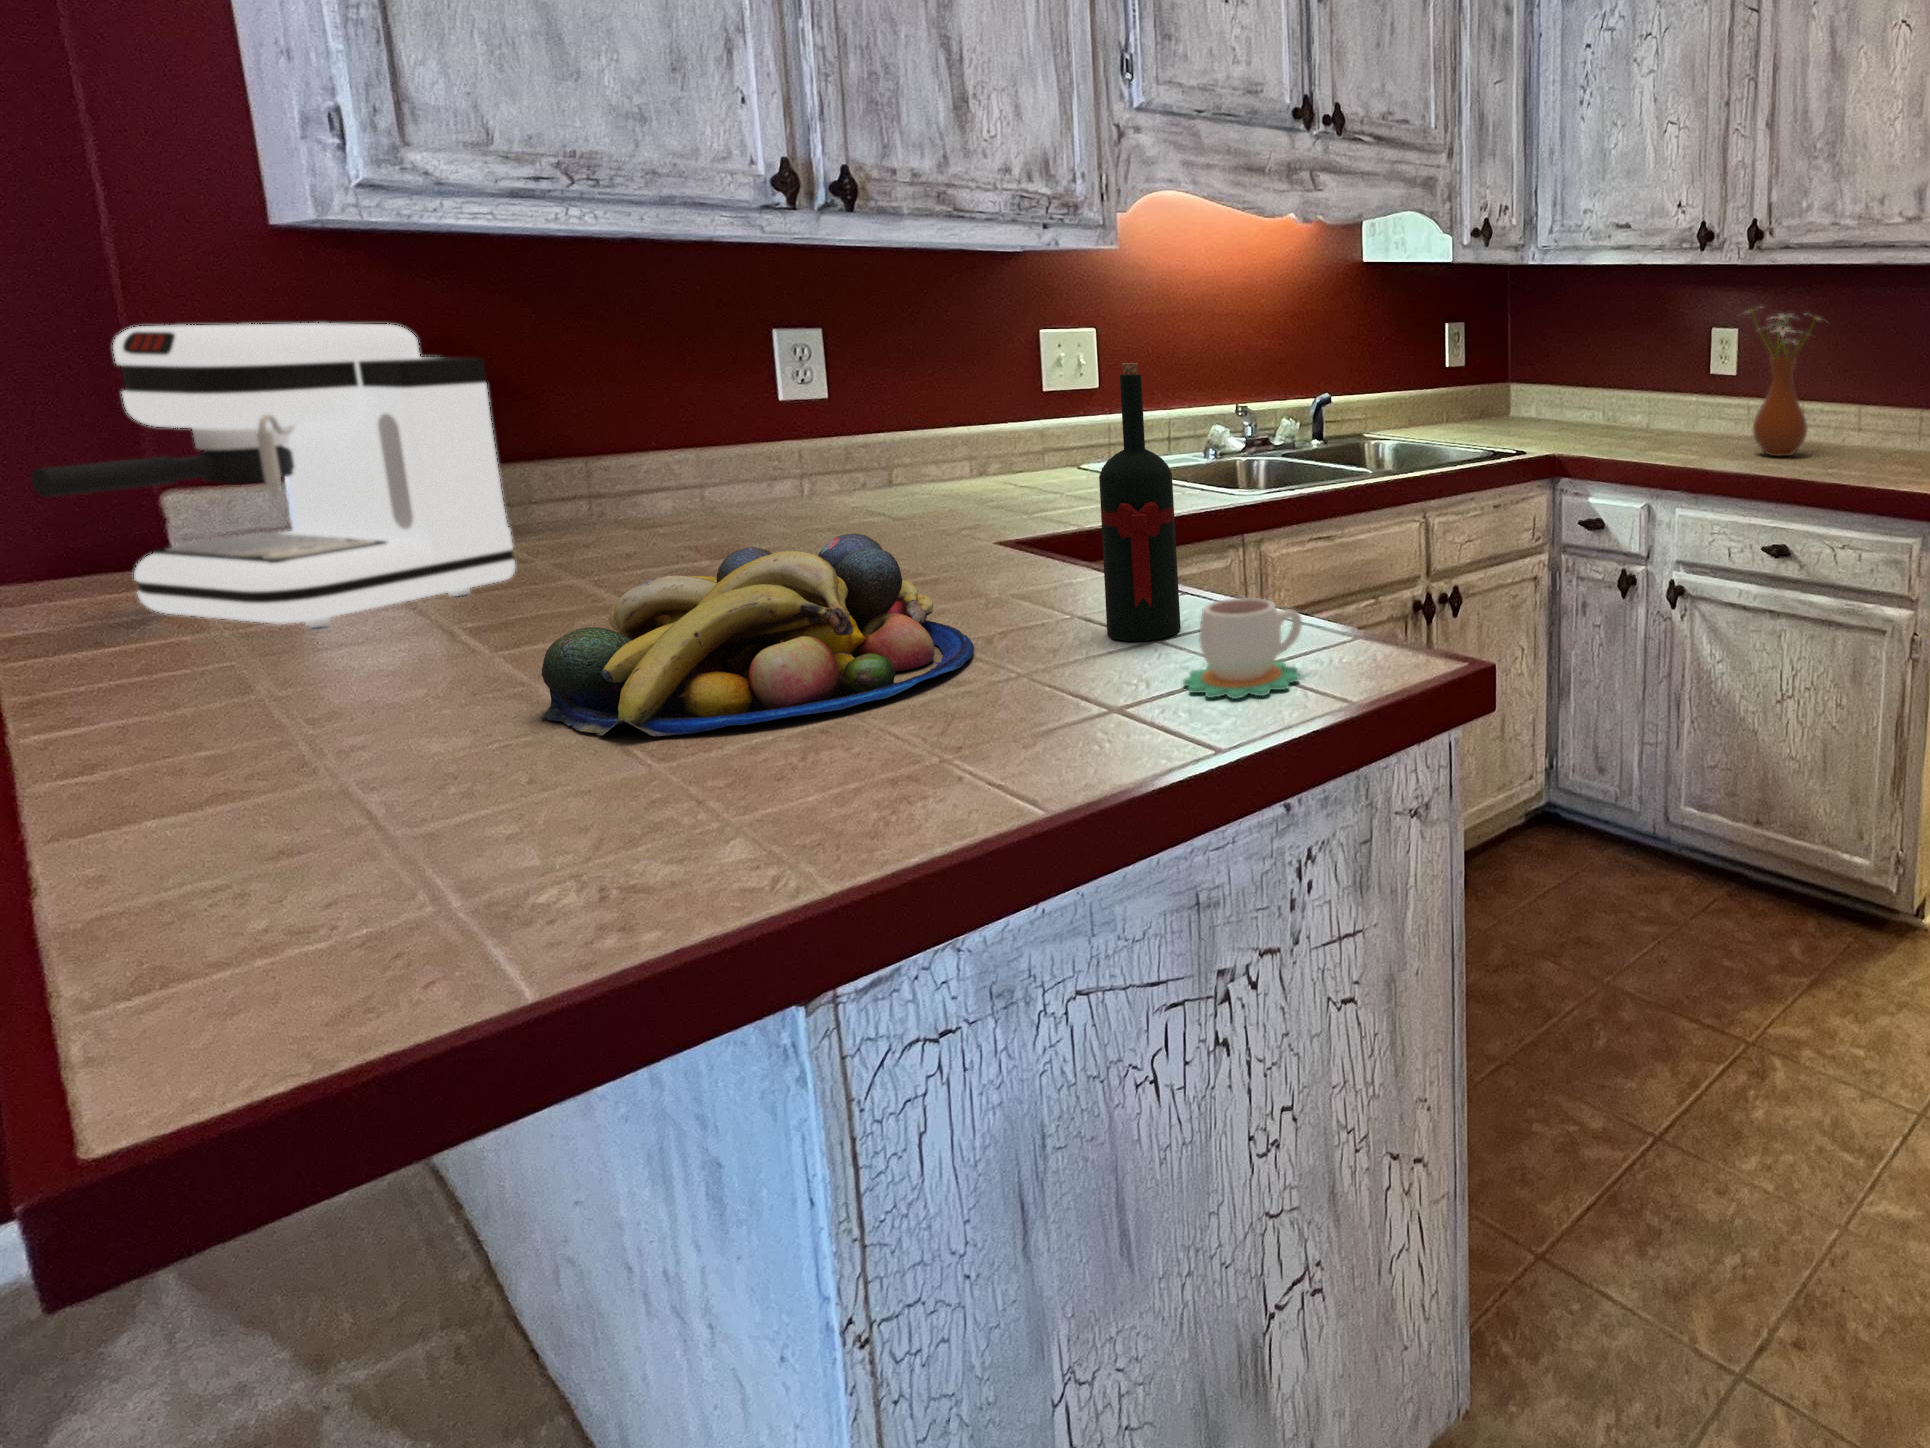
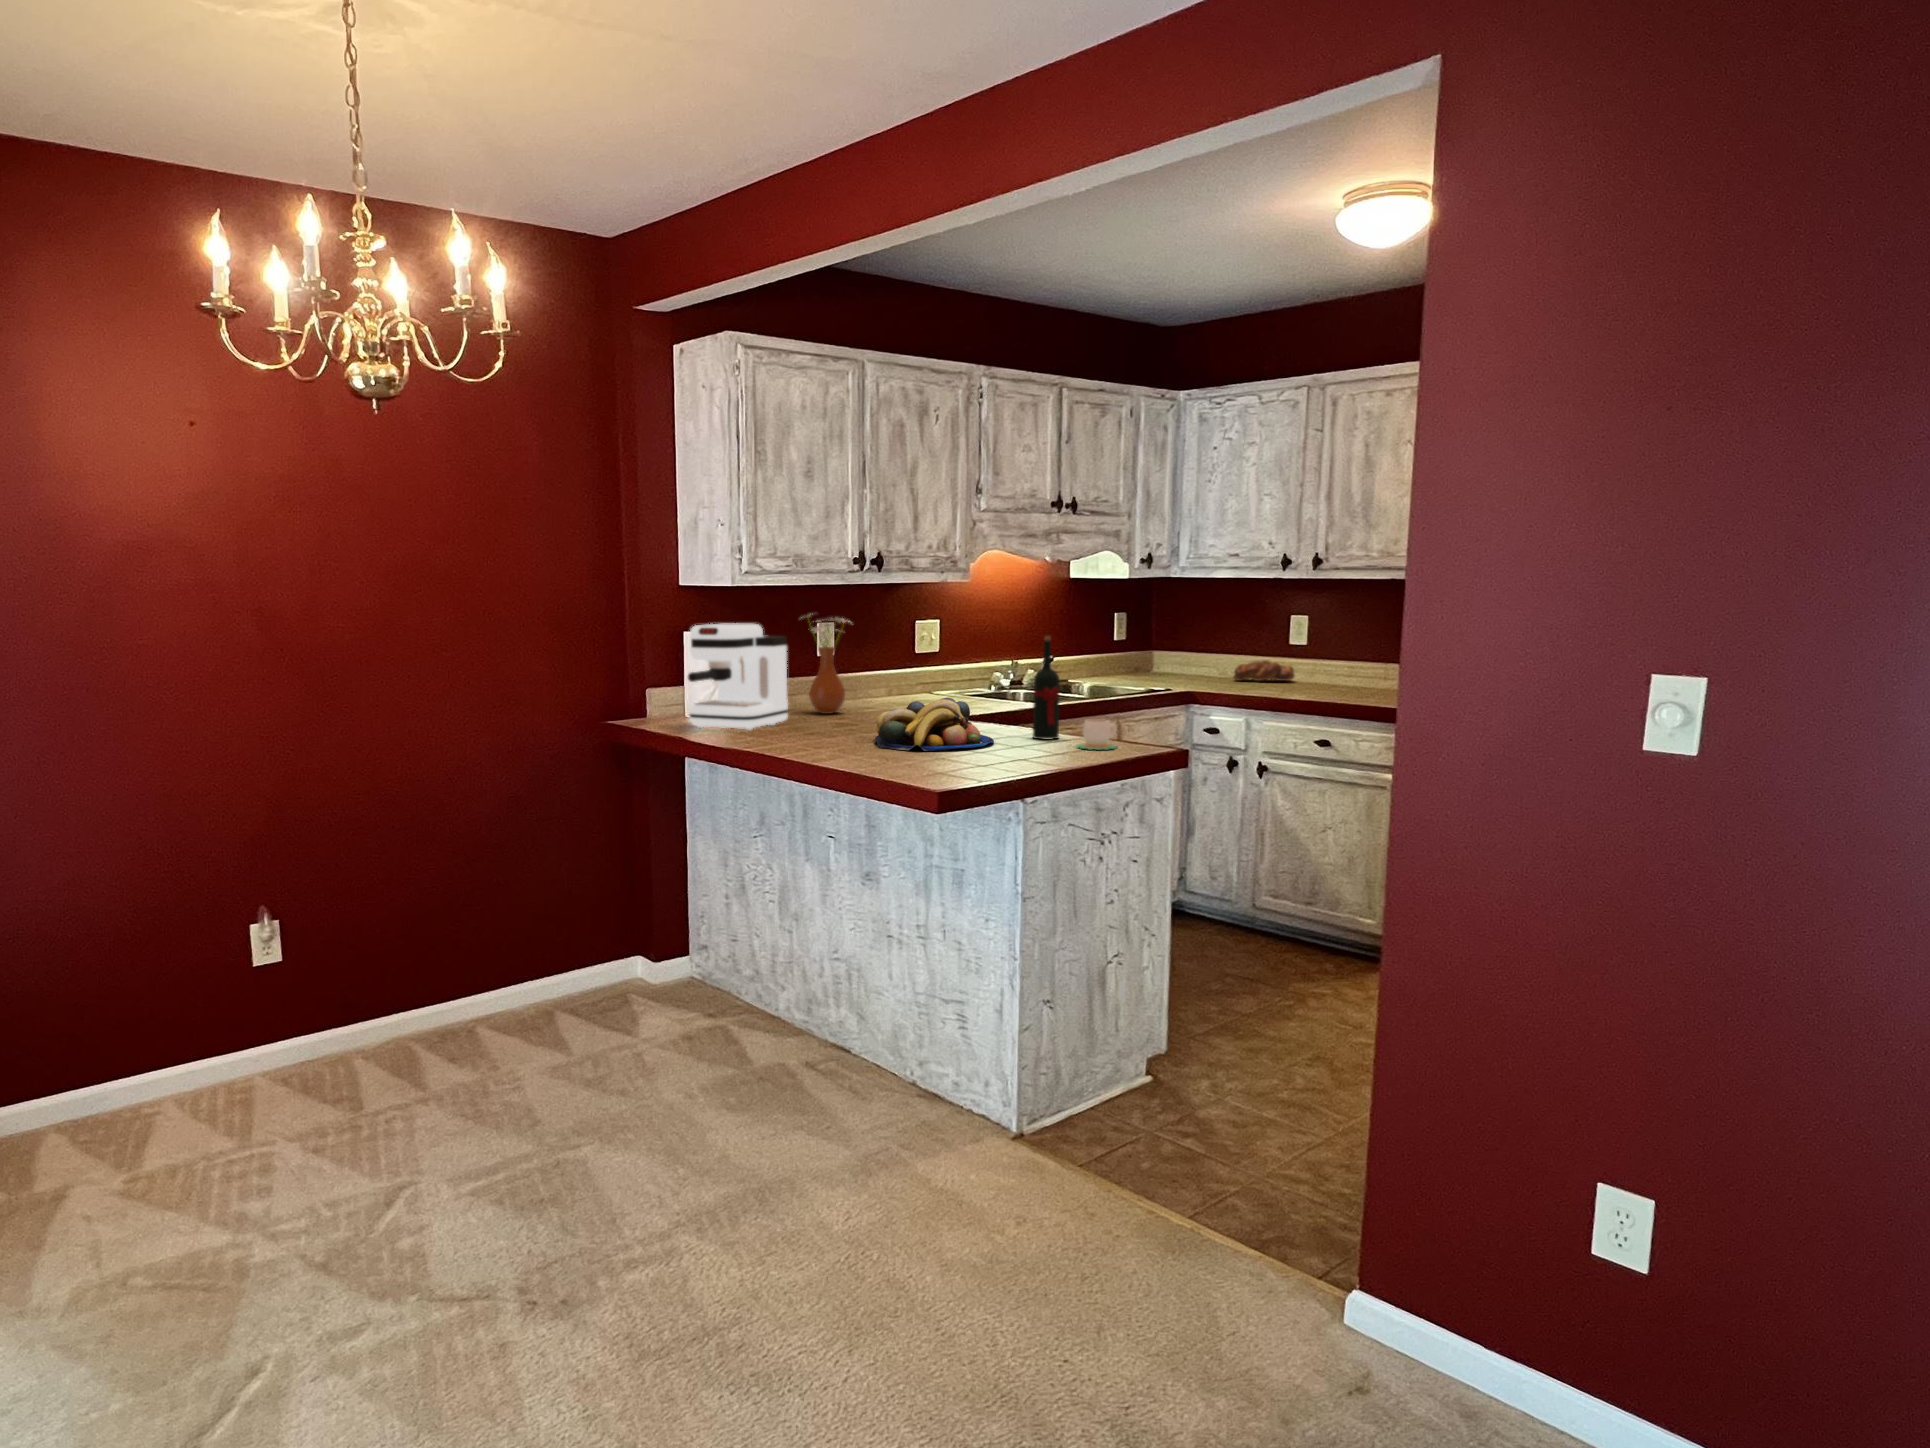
vase: present [1749,310,1818,456] -> present [801,614,850,714]
bread loaf: none [1626,399,1720,432] -> present [1233,660,1295,681]

